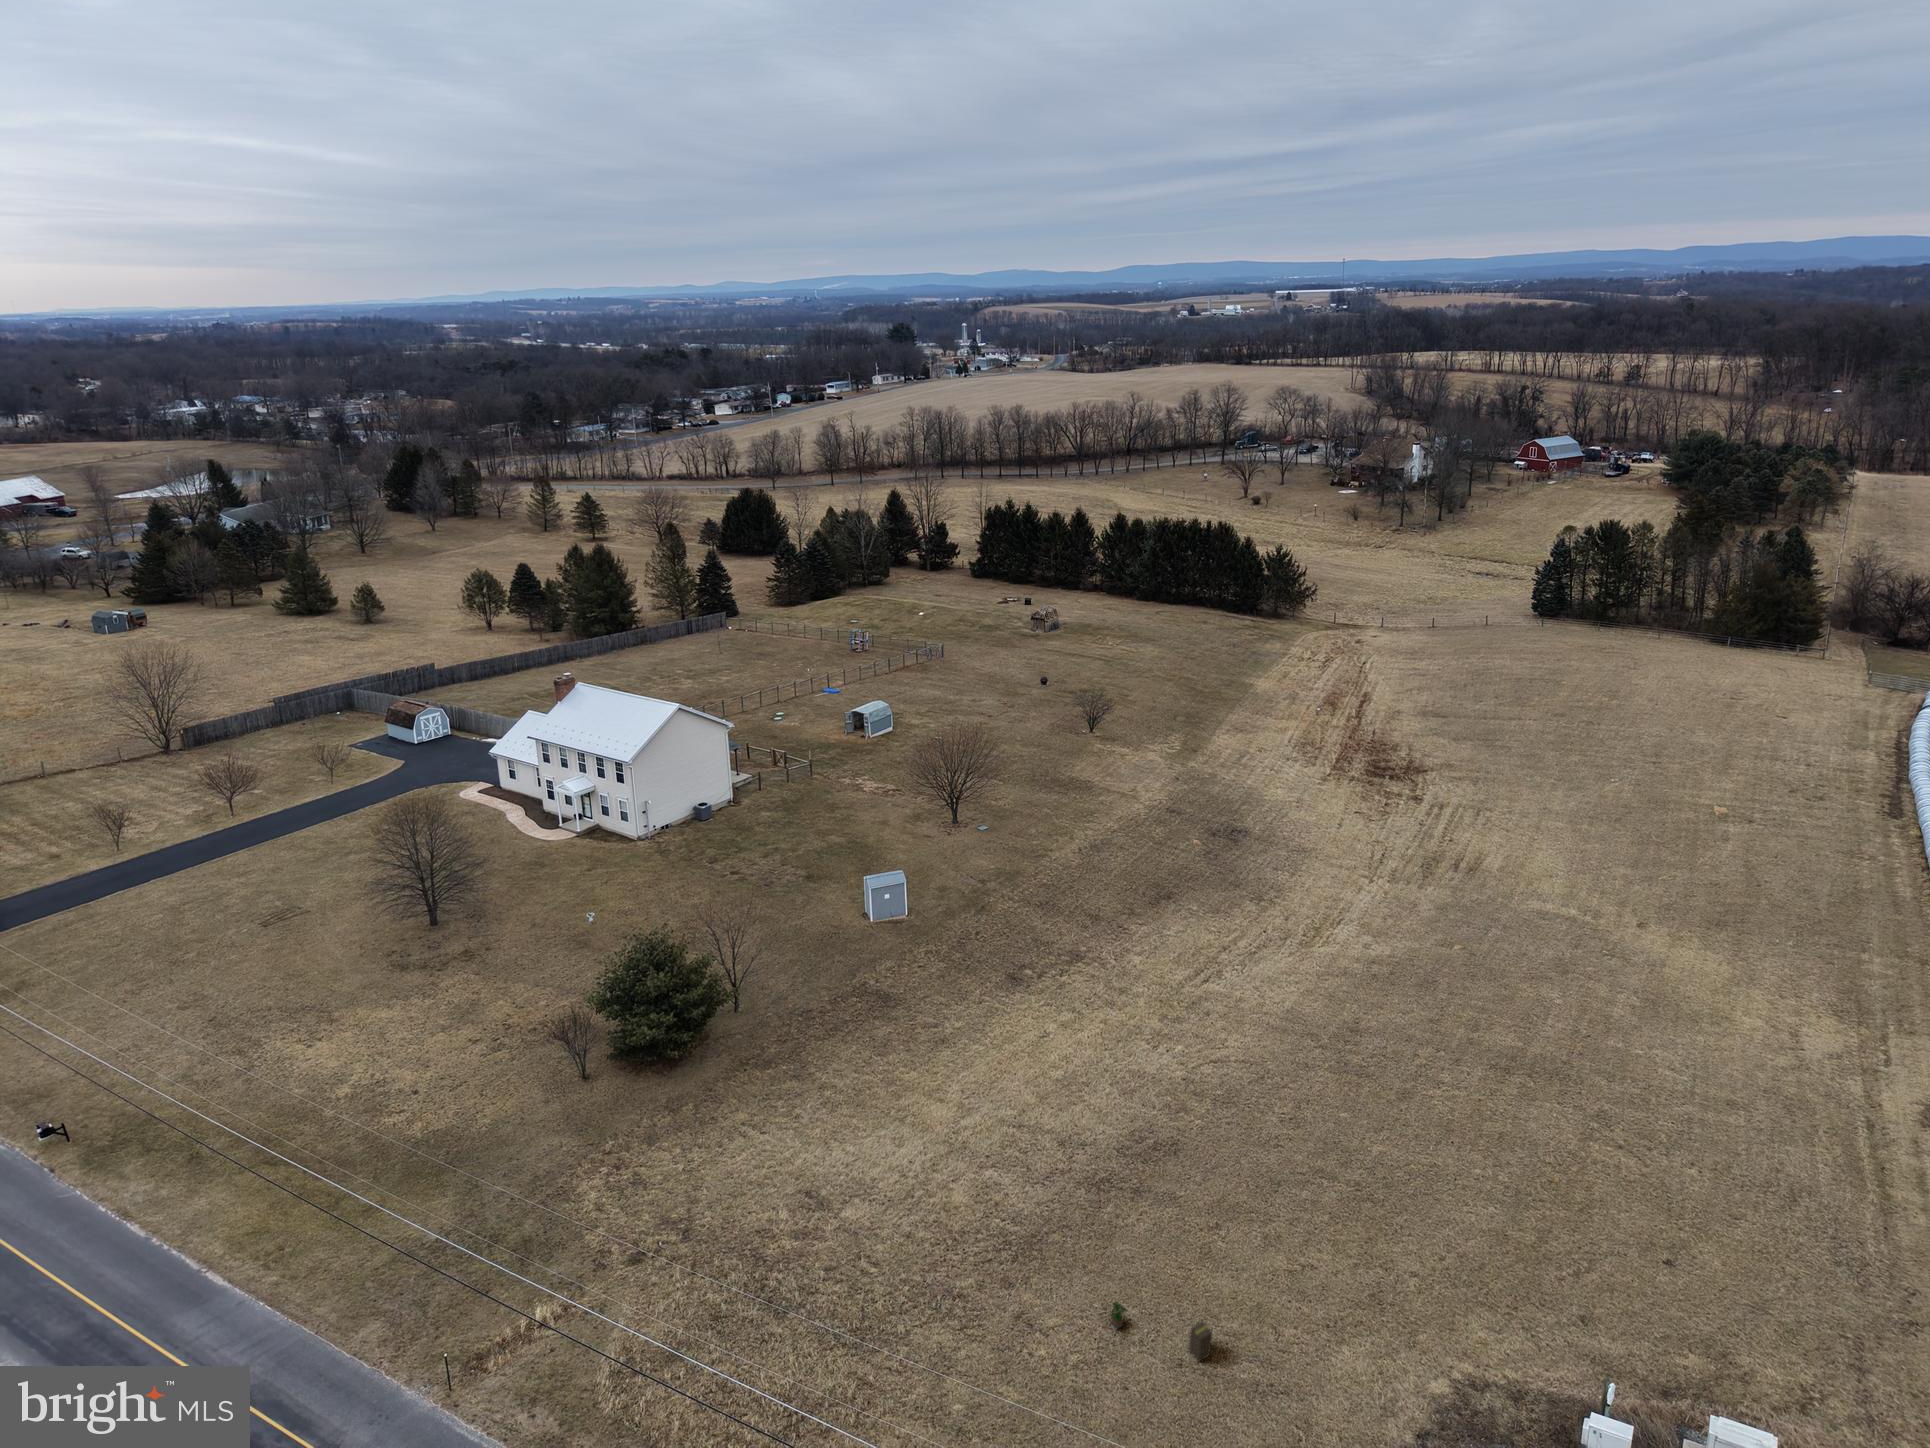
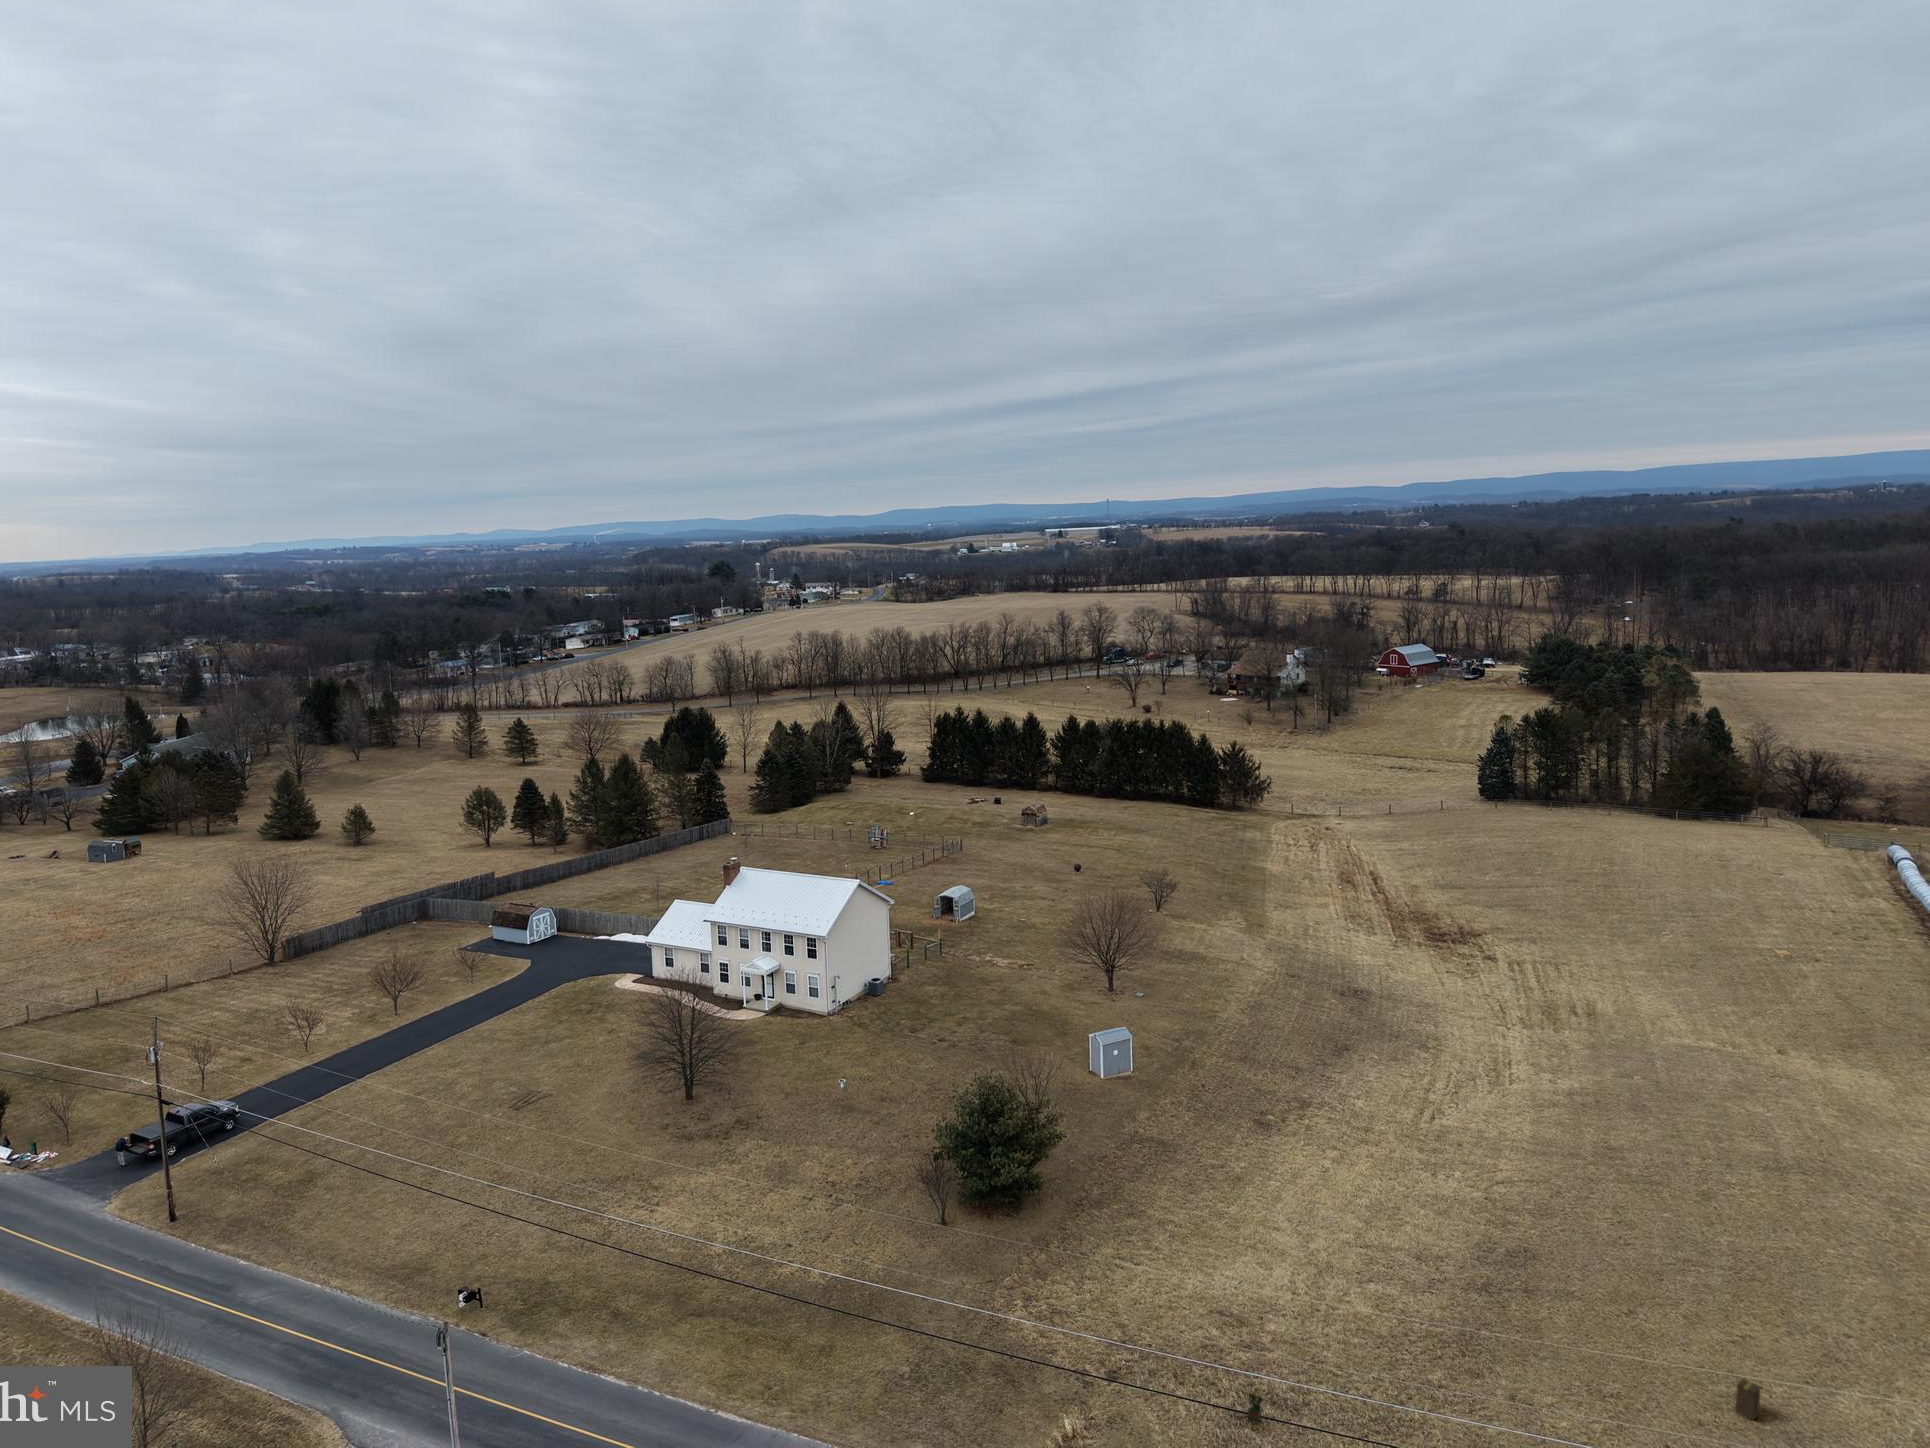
potted tree: present [1111,1303,1127,1330] -> present [1248,1393,1264,1423]

